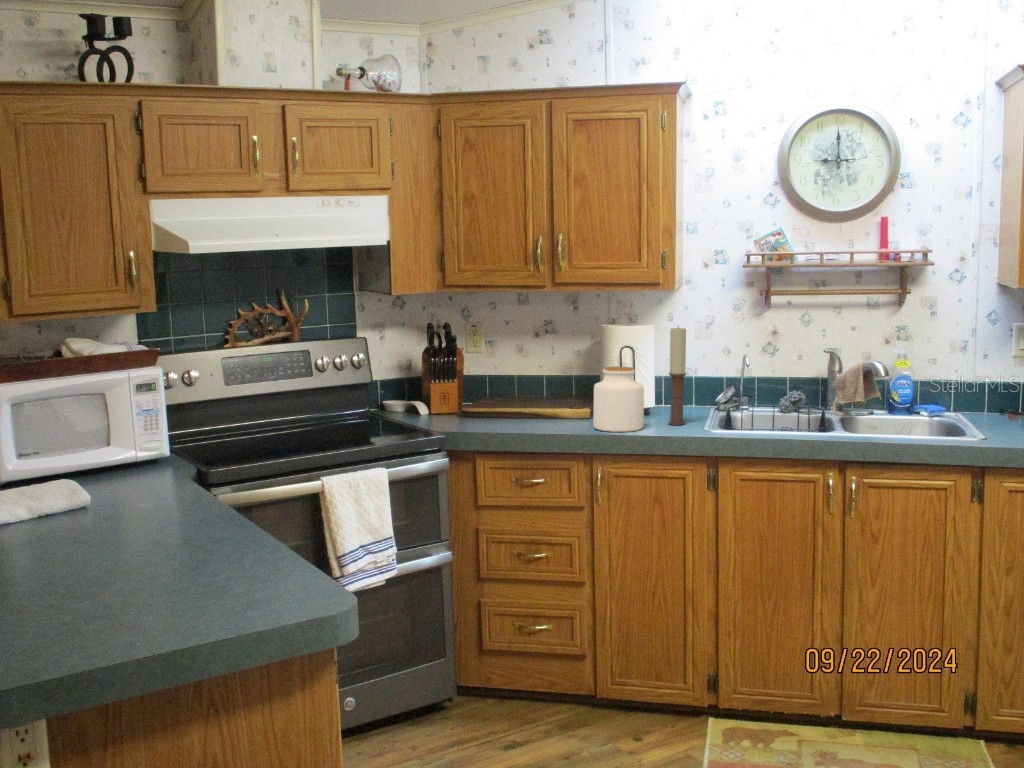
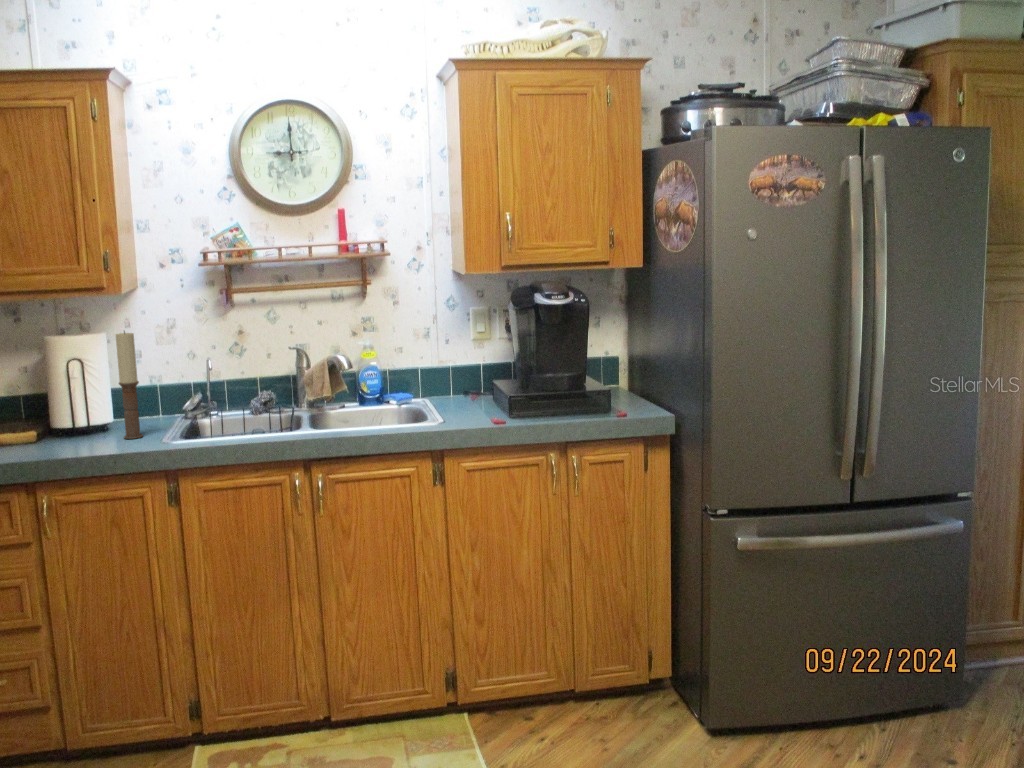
jar: present [593,366,644,432] -> none [25,380,91,455]

